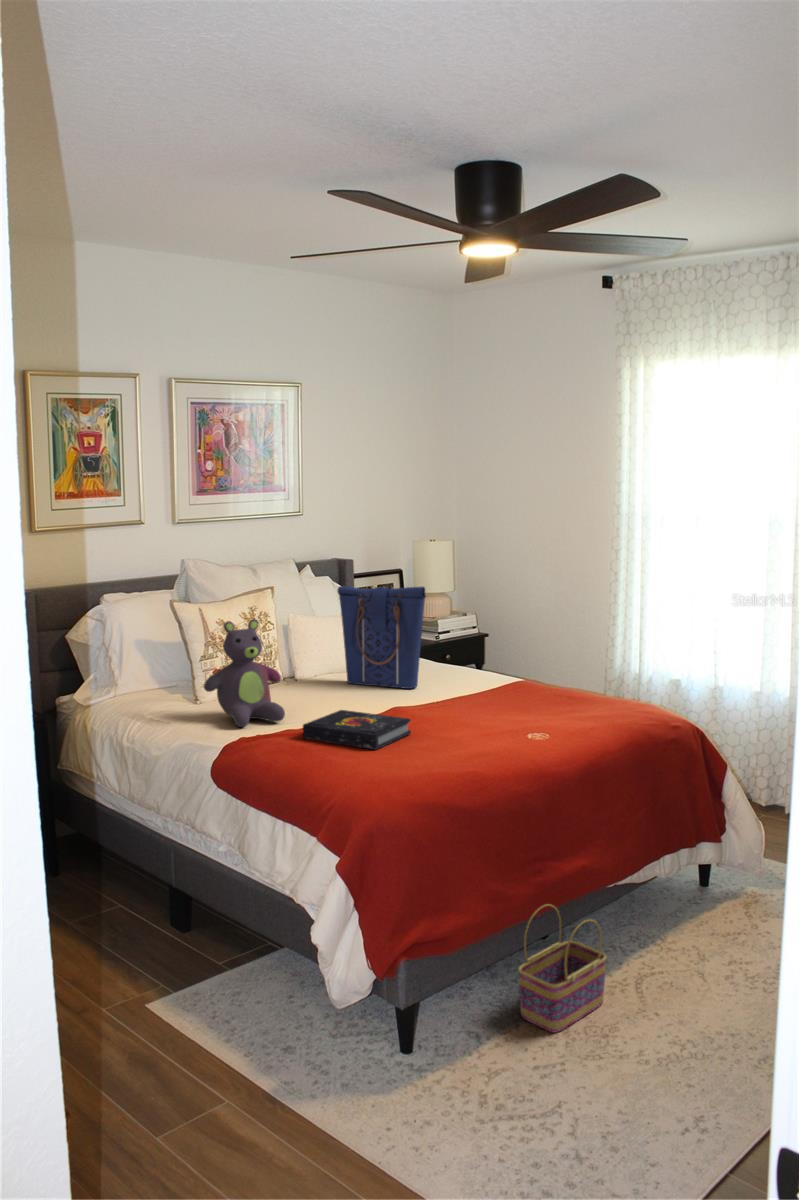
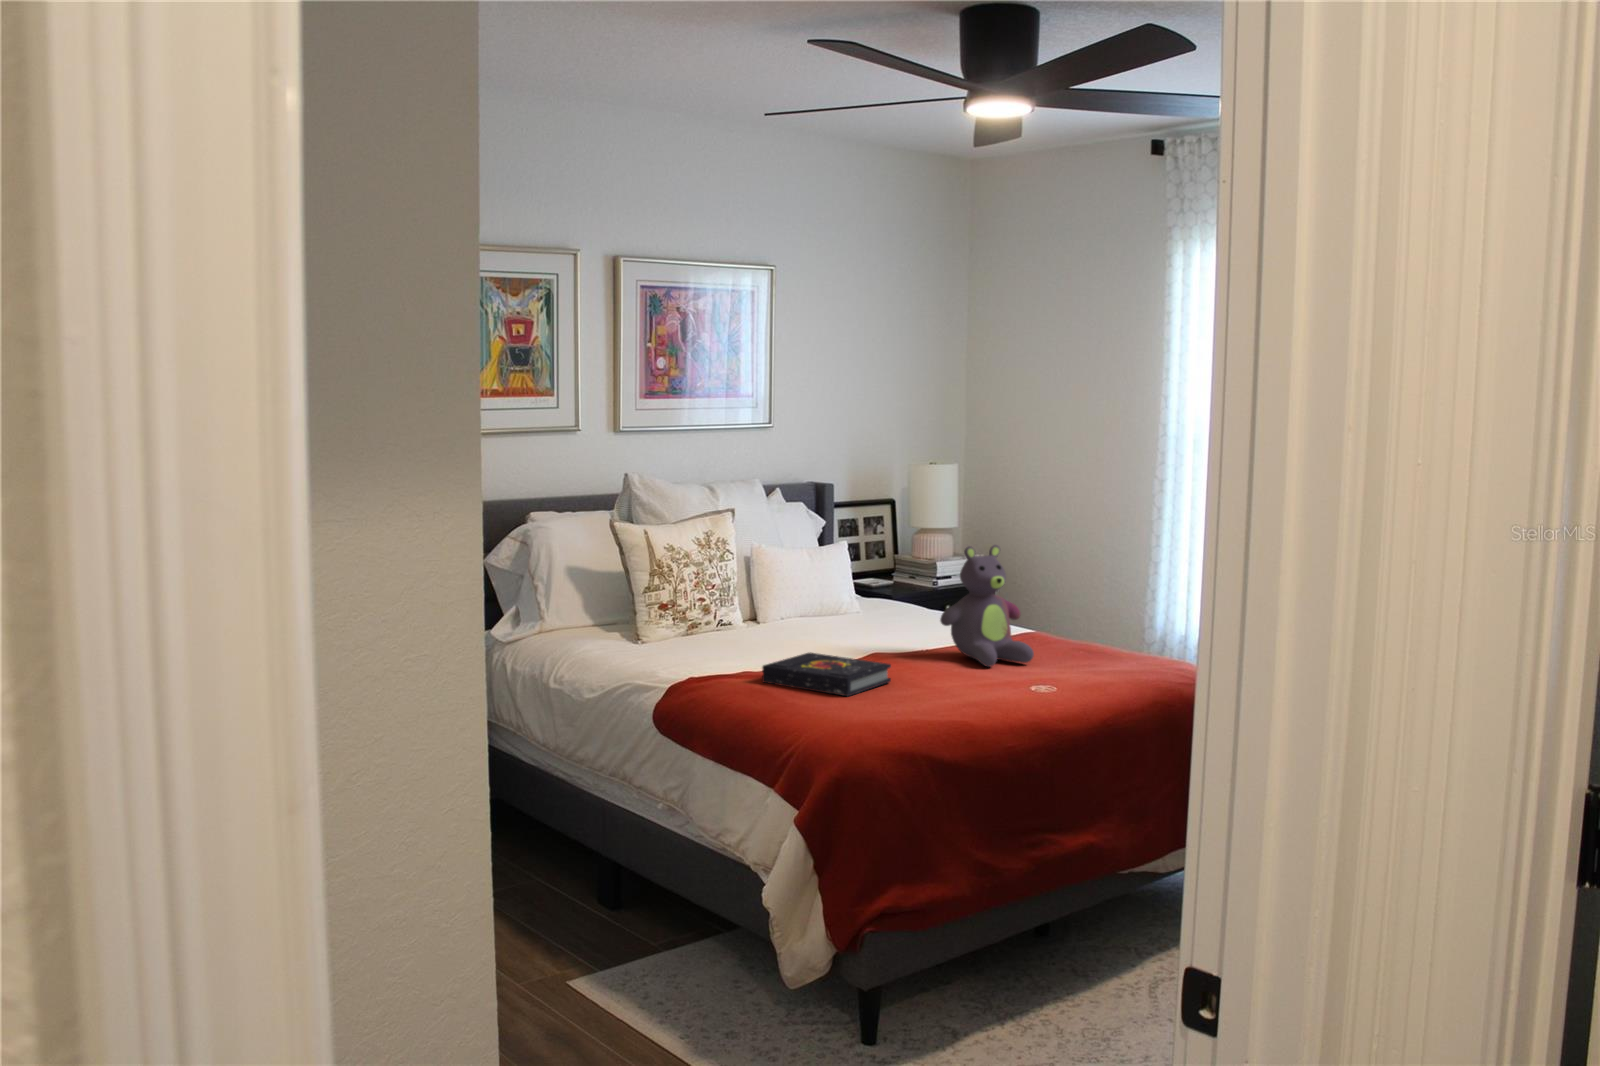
tote bag: present [338,586,426,689] -> none [810,510,917,637]
stuffed bear: present [204,619,285,727] -> present [940,545,1034,667]
basket: present [518,904,606,1033] -> none [1008,885,1116,1034]

